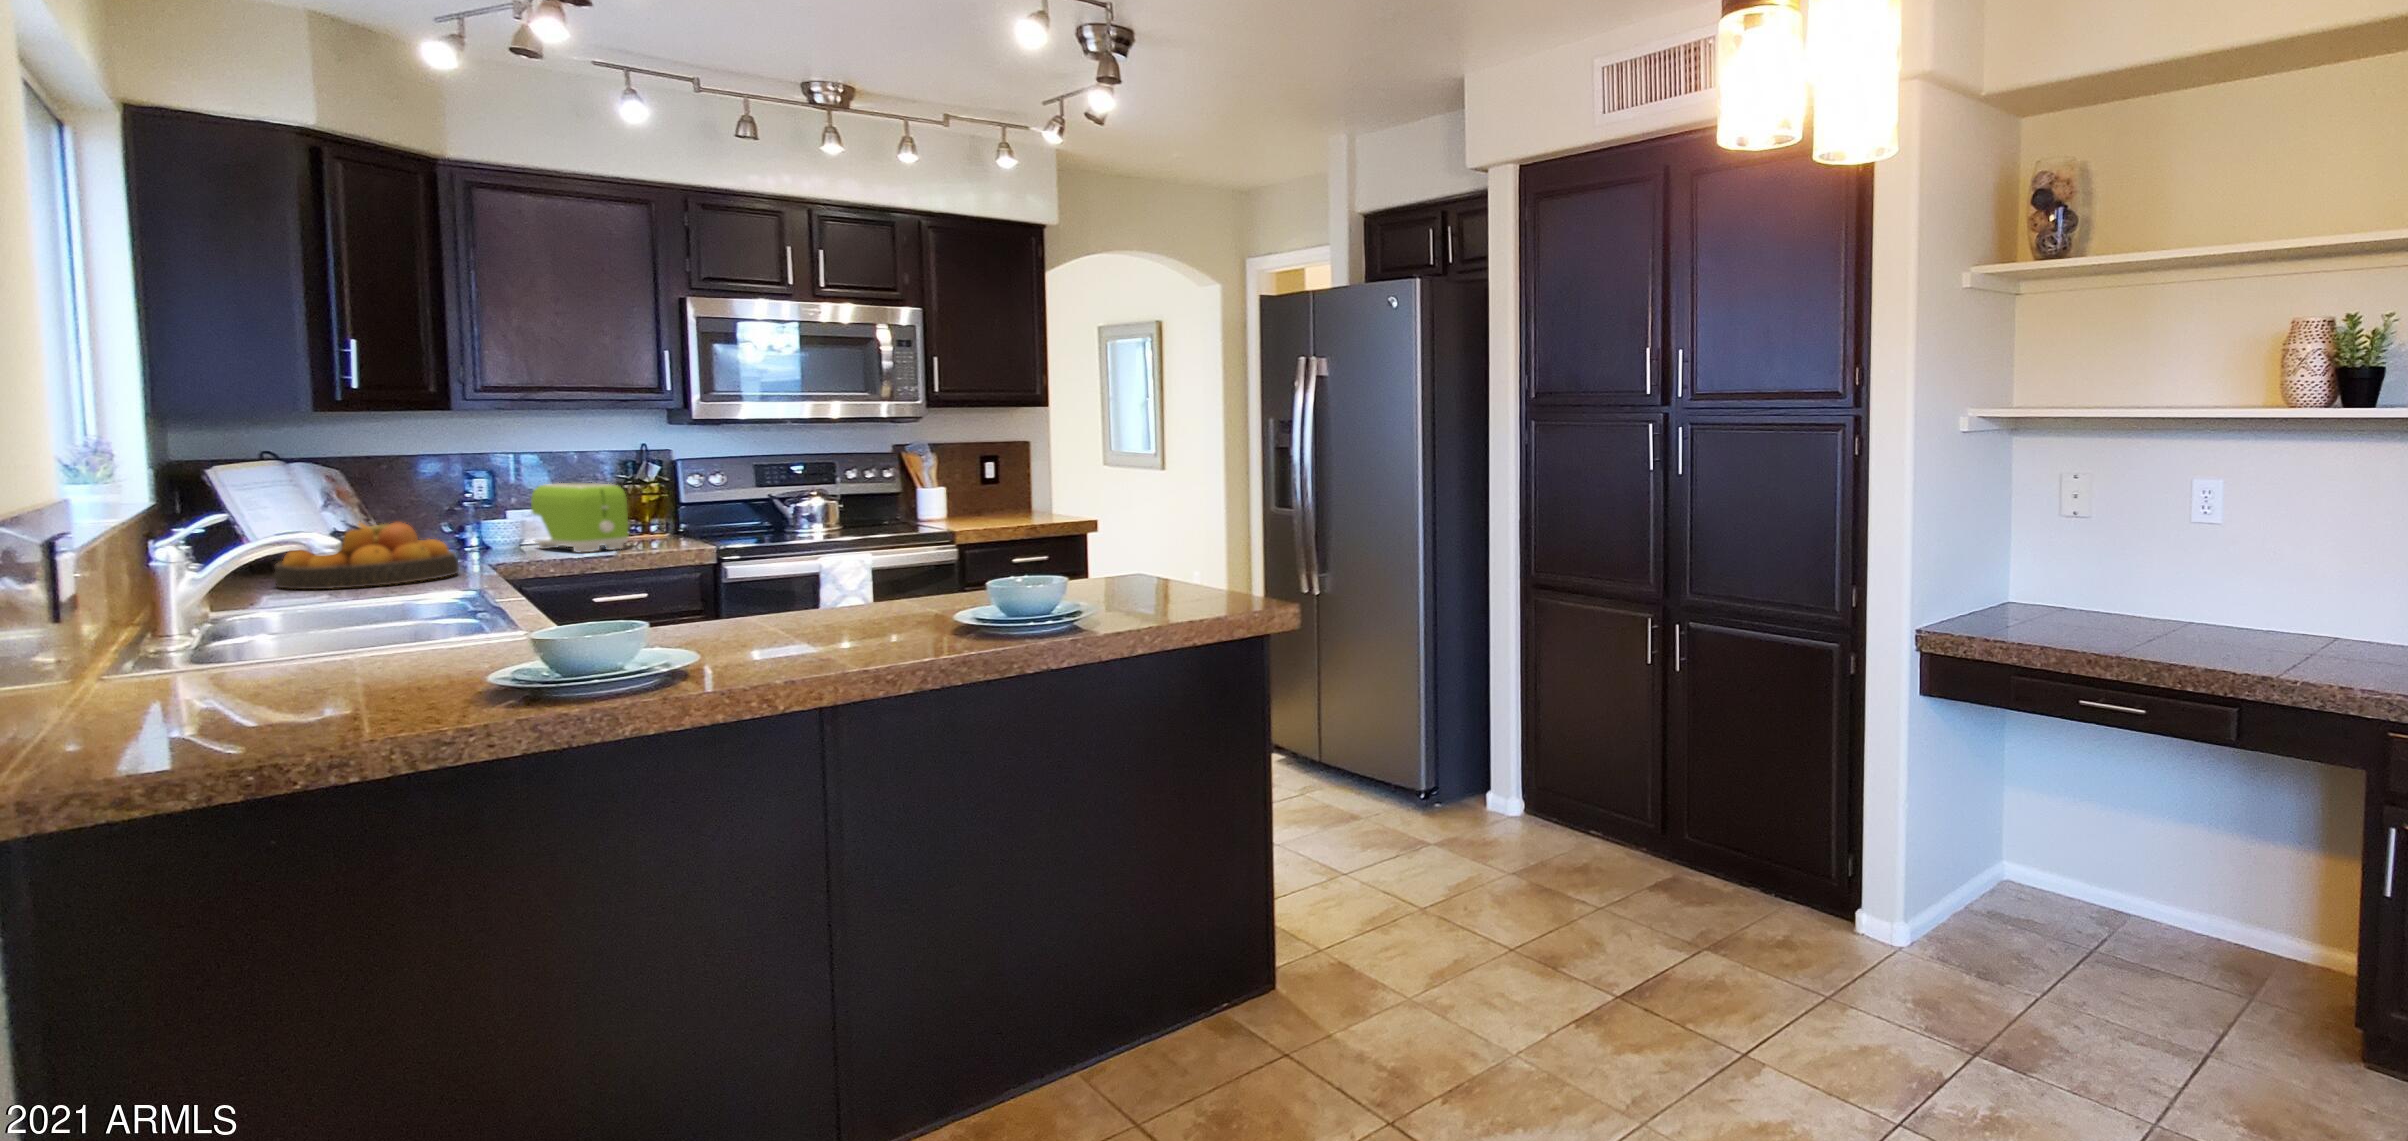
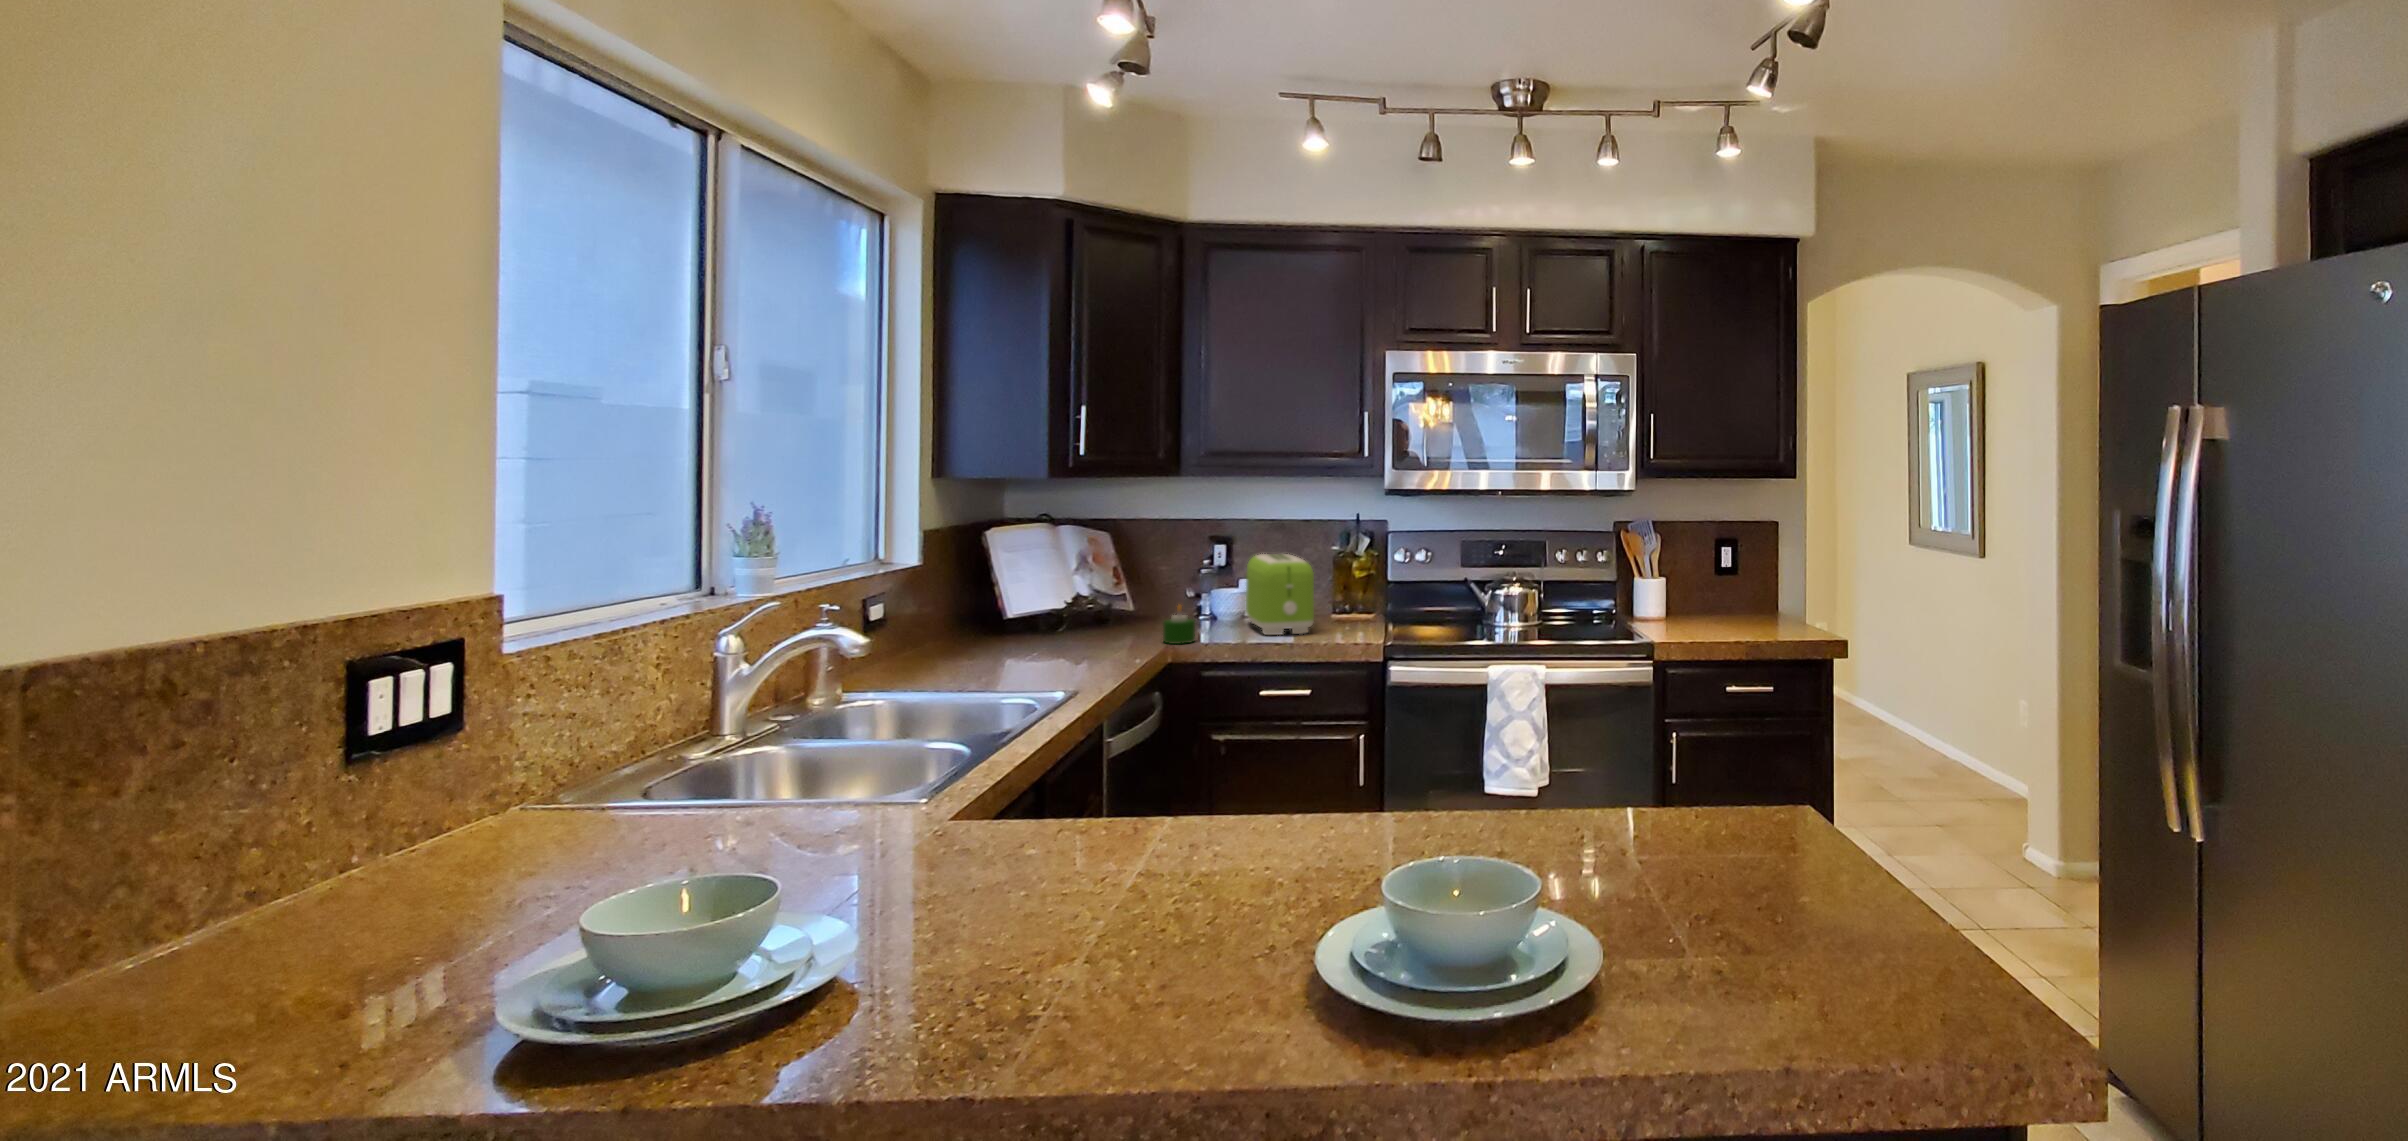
fruit bowl: present [274,521,459,589] -> none [970,591,1122,671]
candle: none [473,528,512,564] -> present [1163,605,1195,644]

